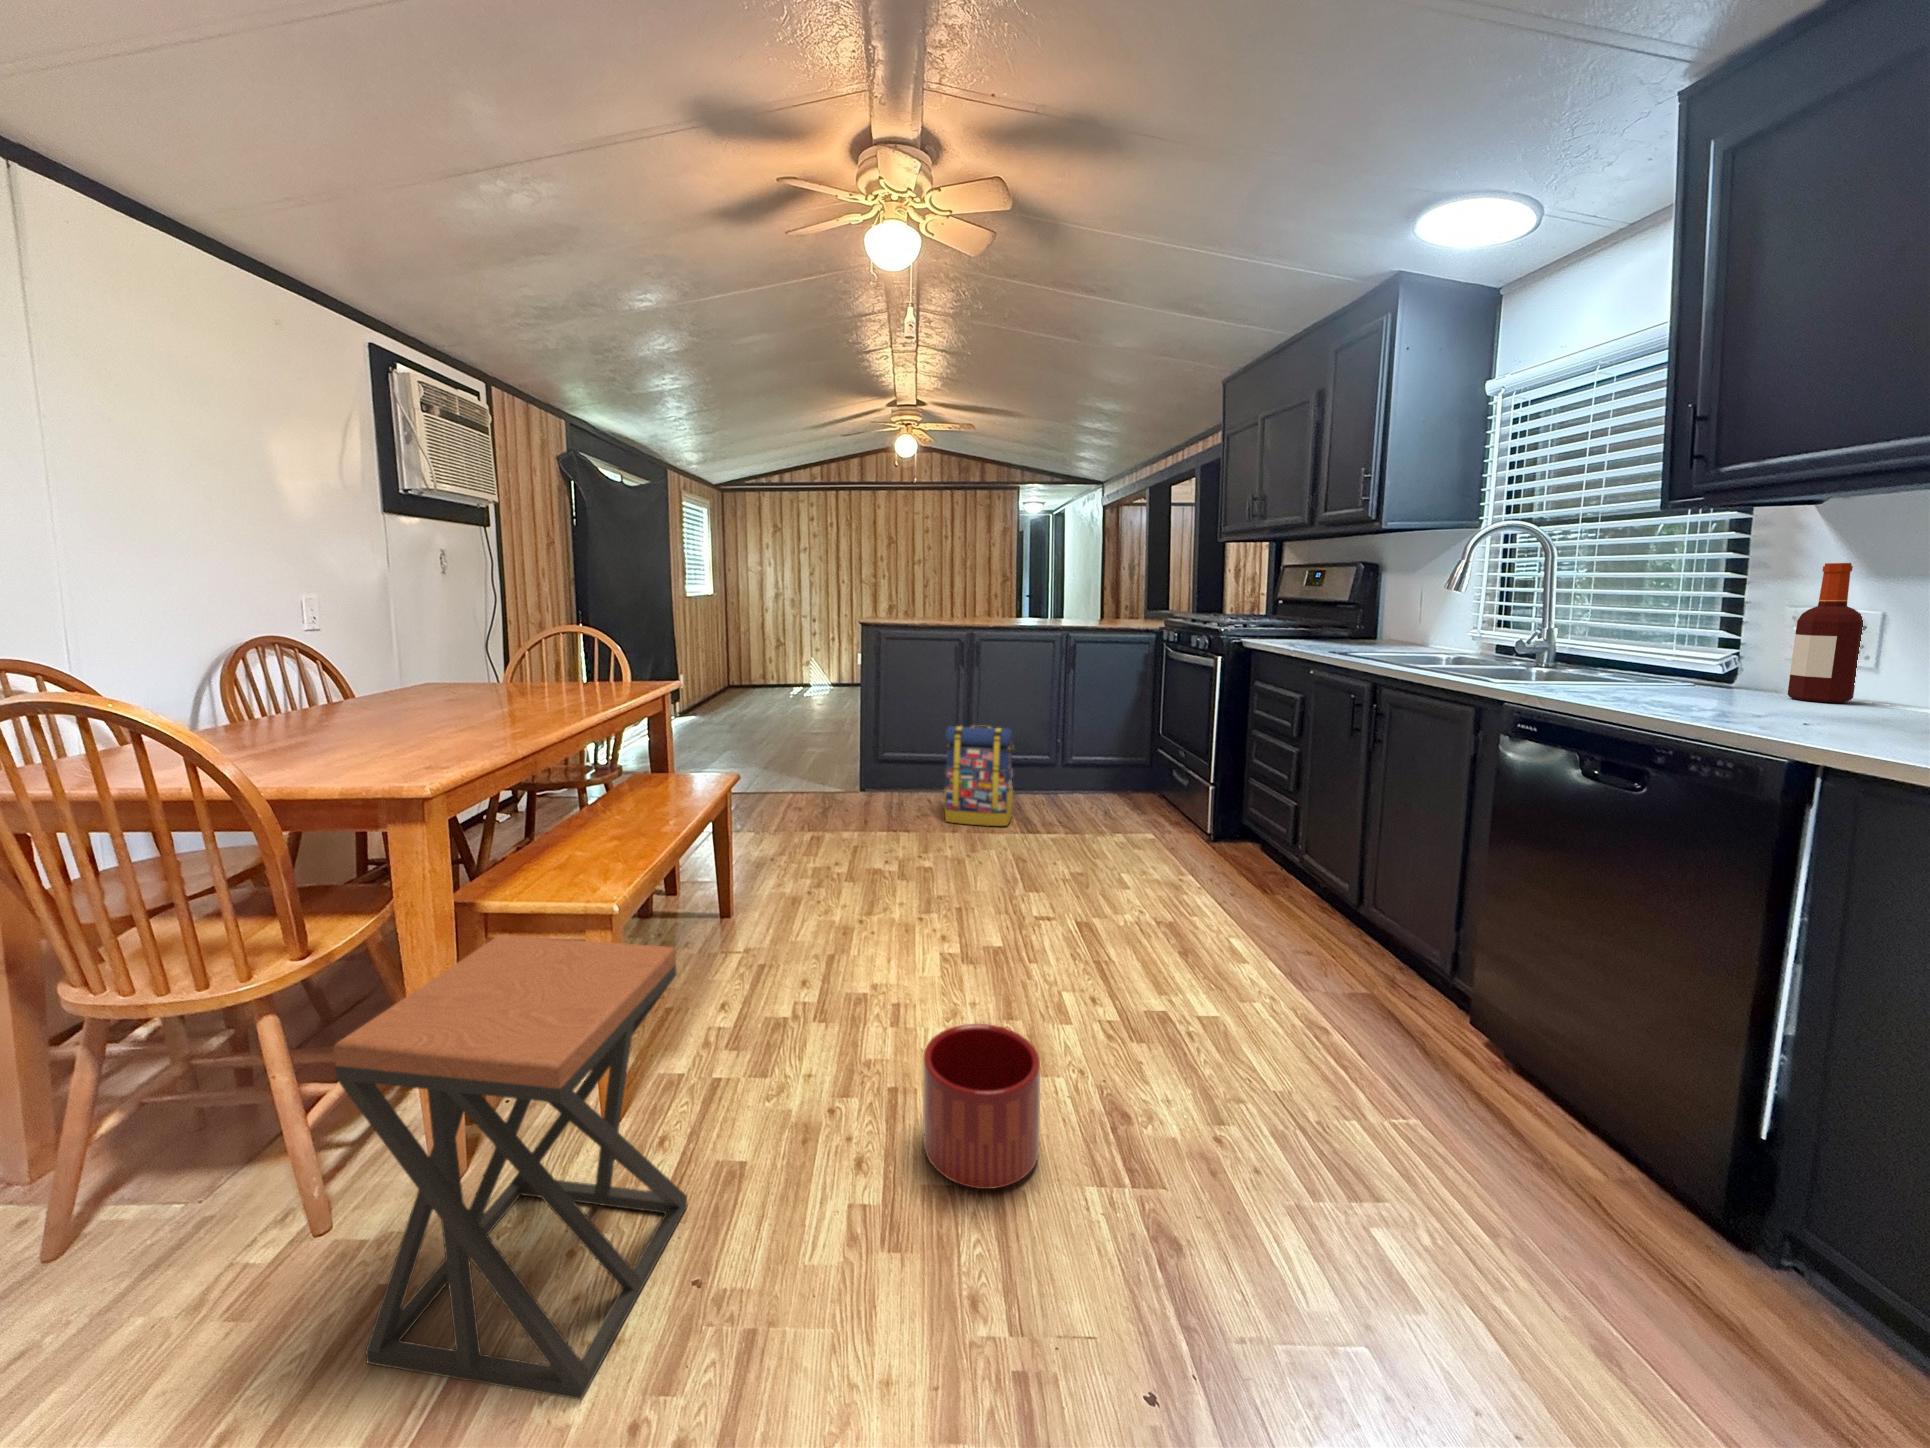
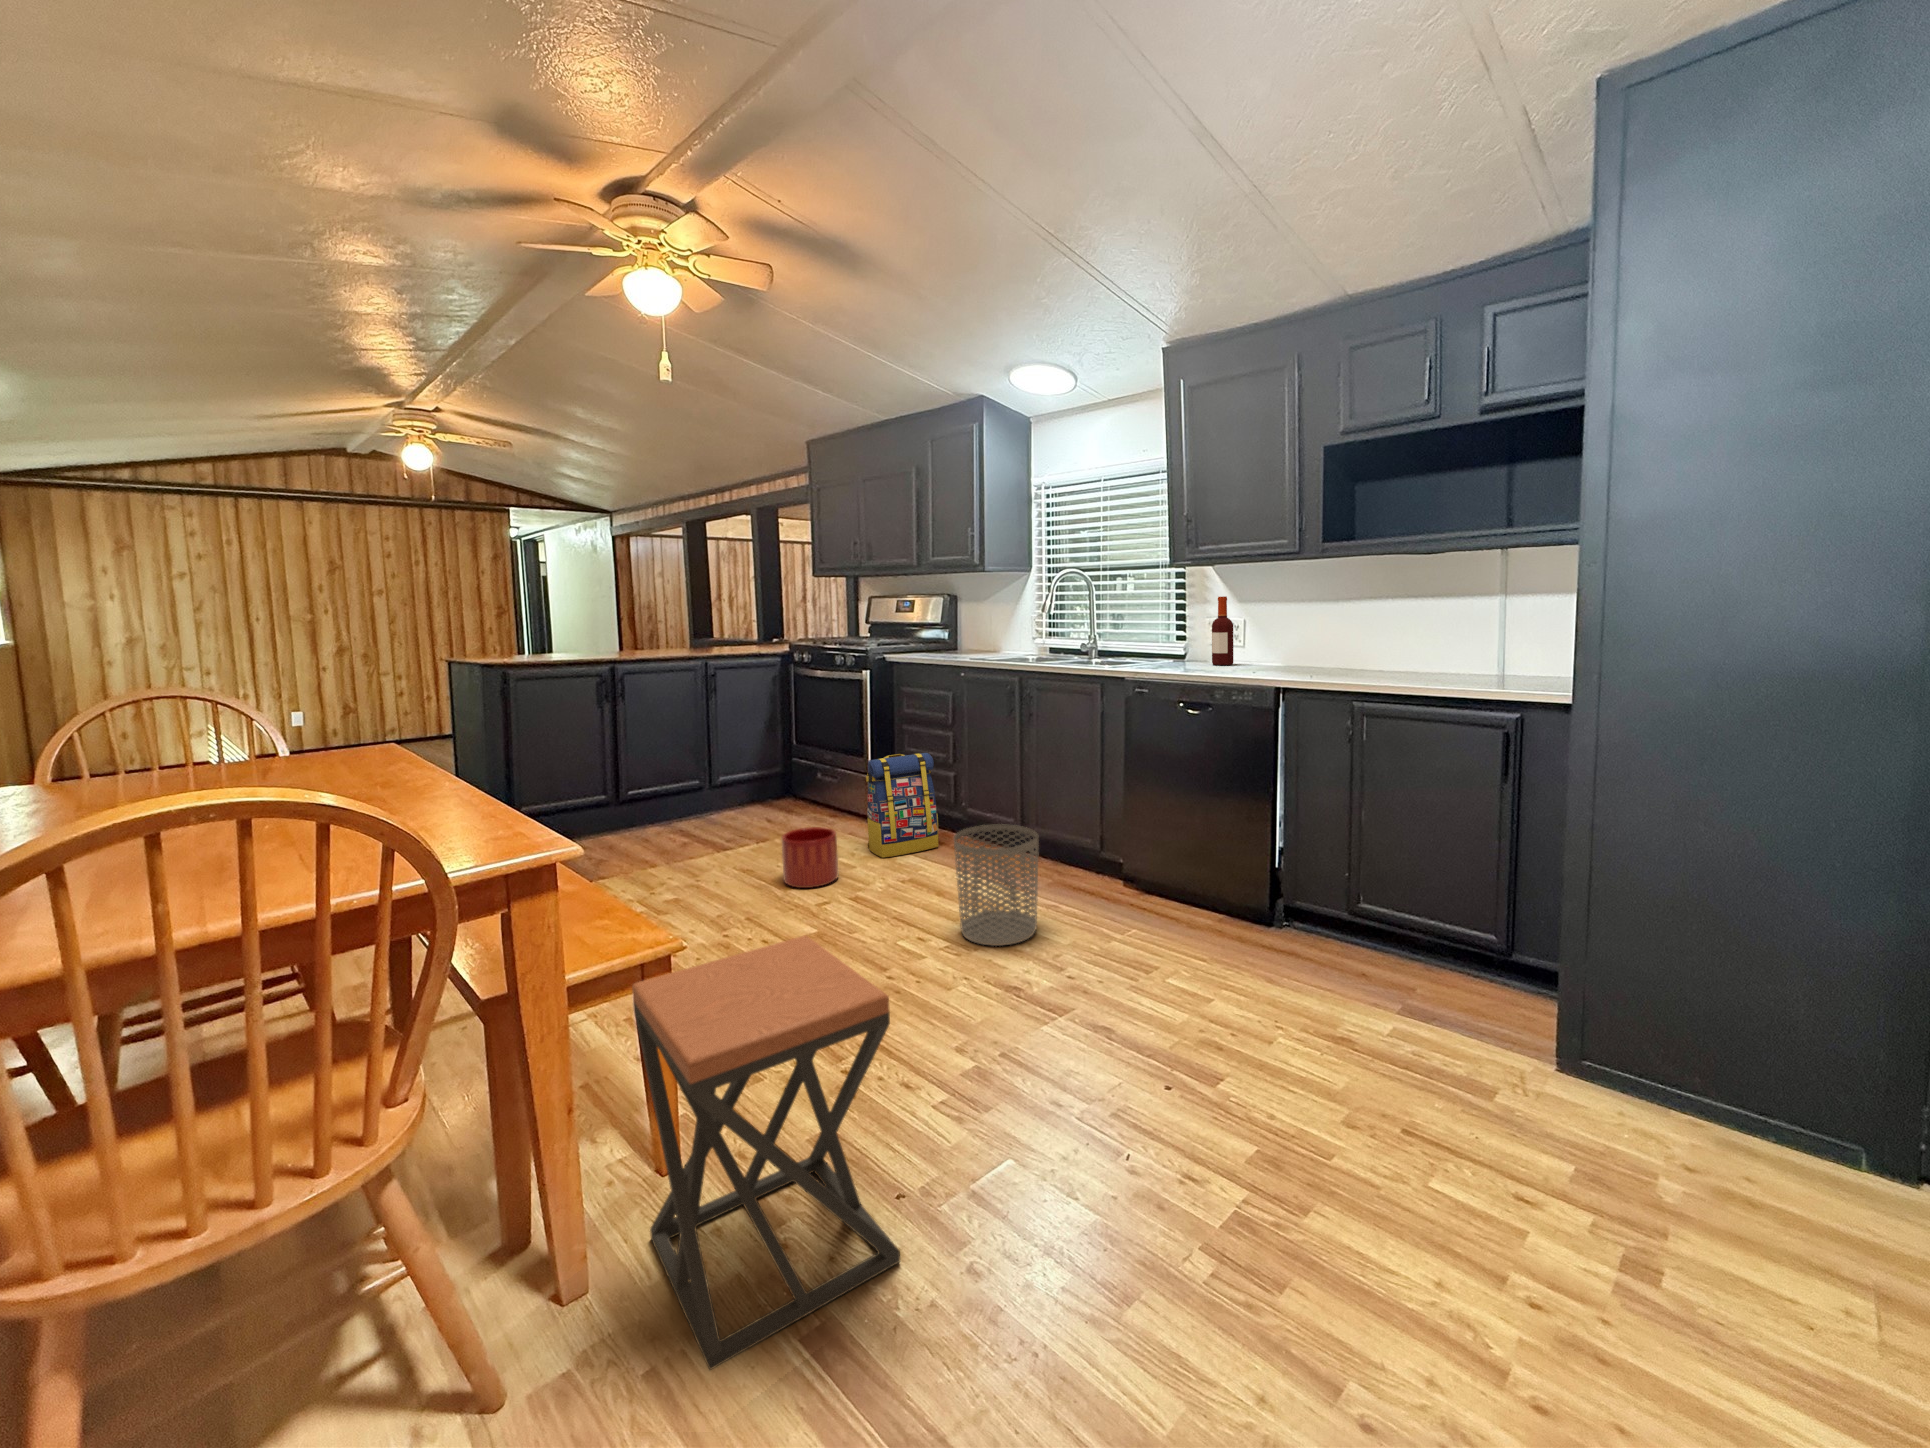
backpack: present [945,725,1013,826] -> present [866,753,938,858]
waste bin: none [1138,874,1266,1055] -> present [954,824,1039,946]
planter: present [923,1024,1040,1189] -> present [782,827,838,888]

